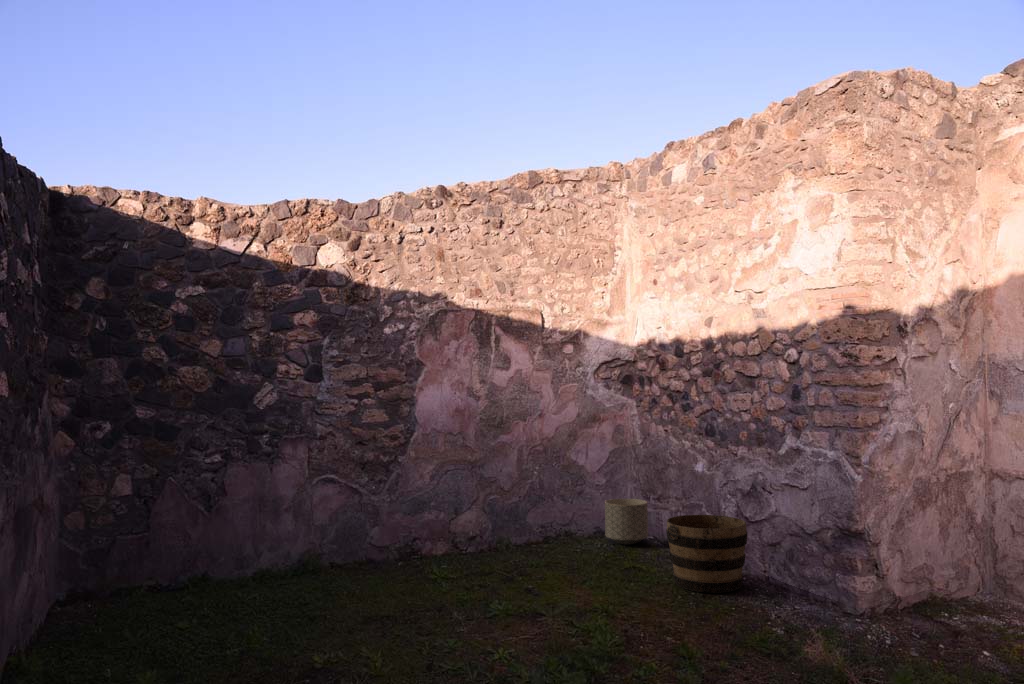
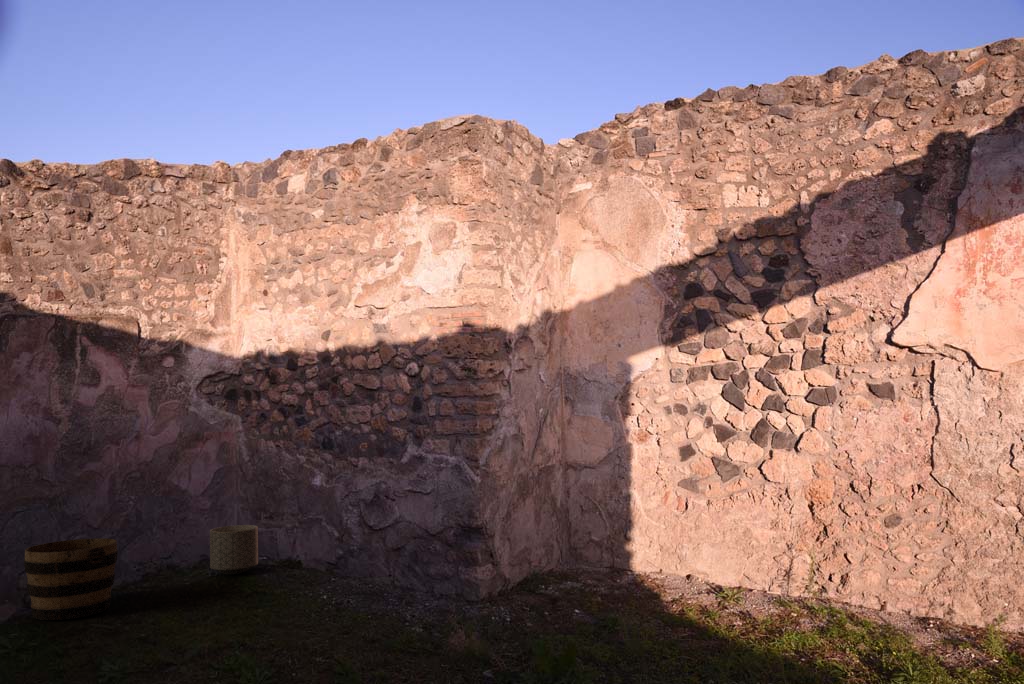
bucket: present [666,515,747,593] -> present [24,538,118,620]

